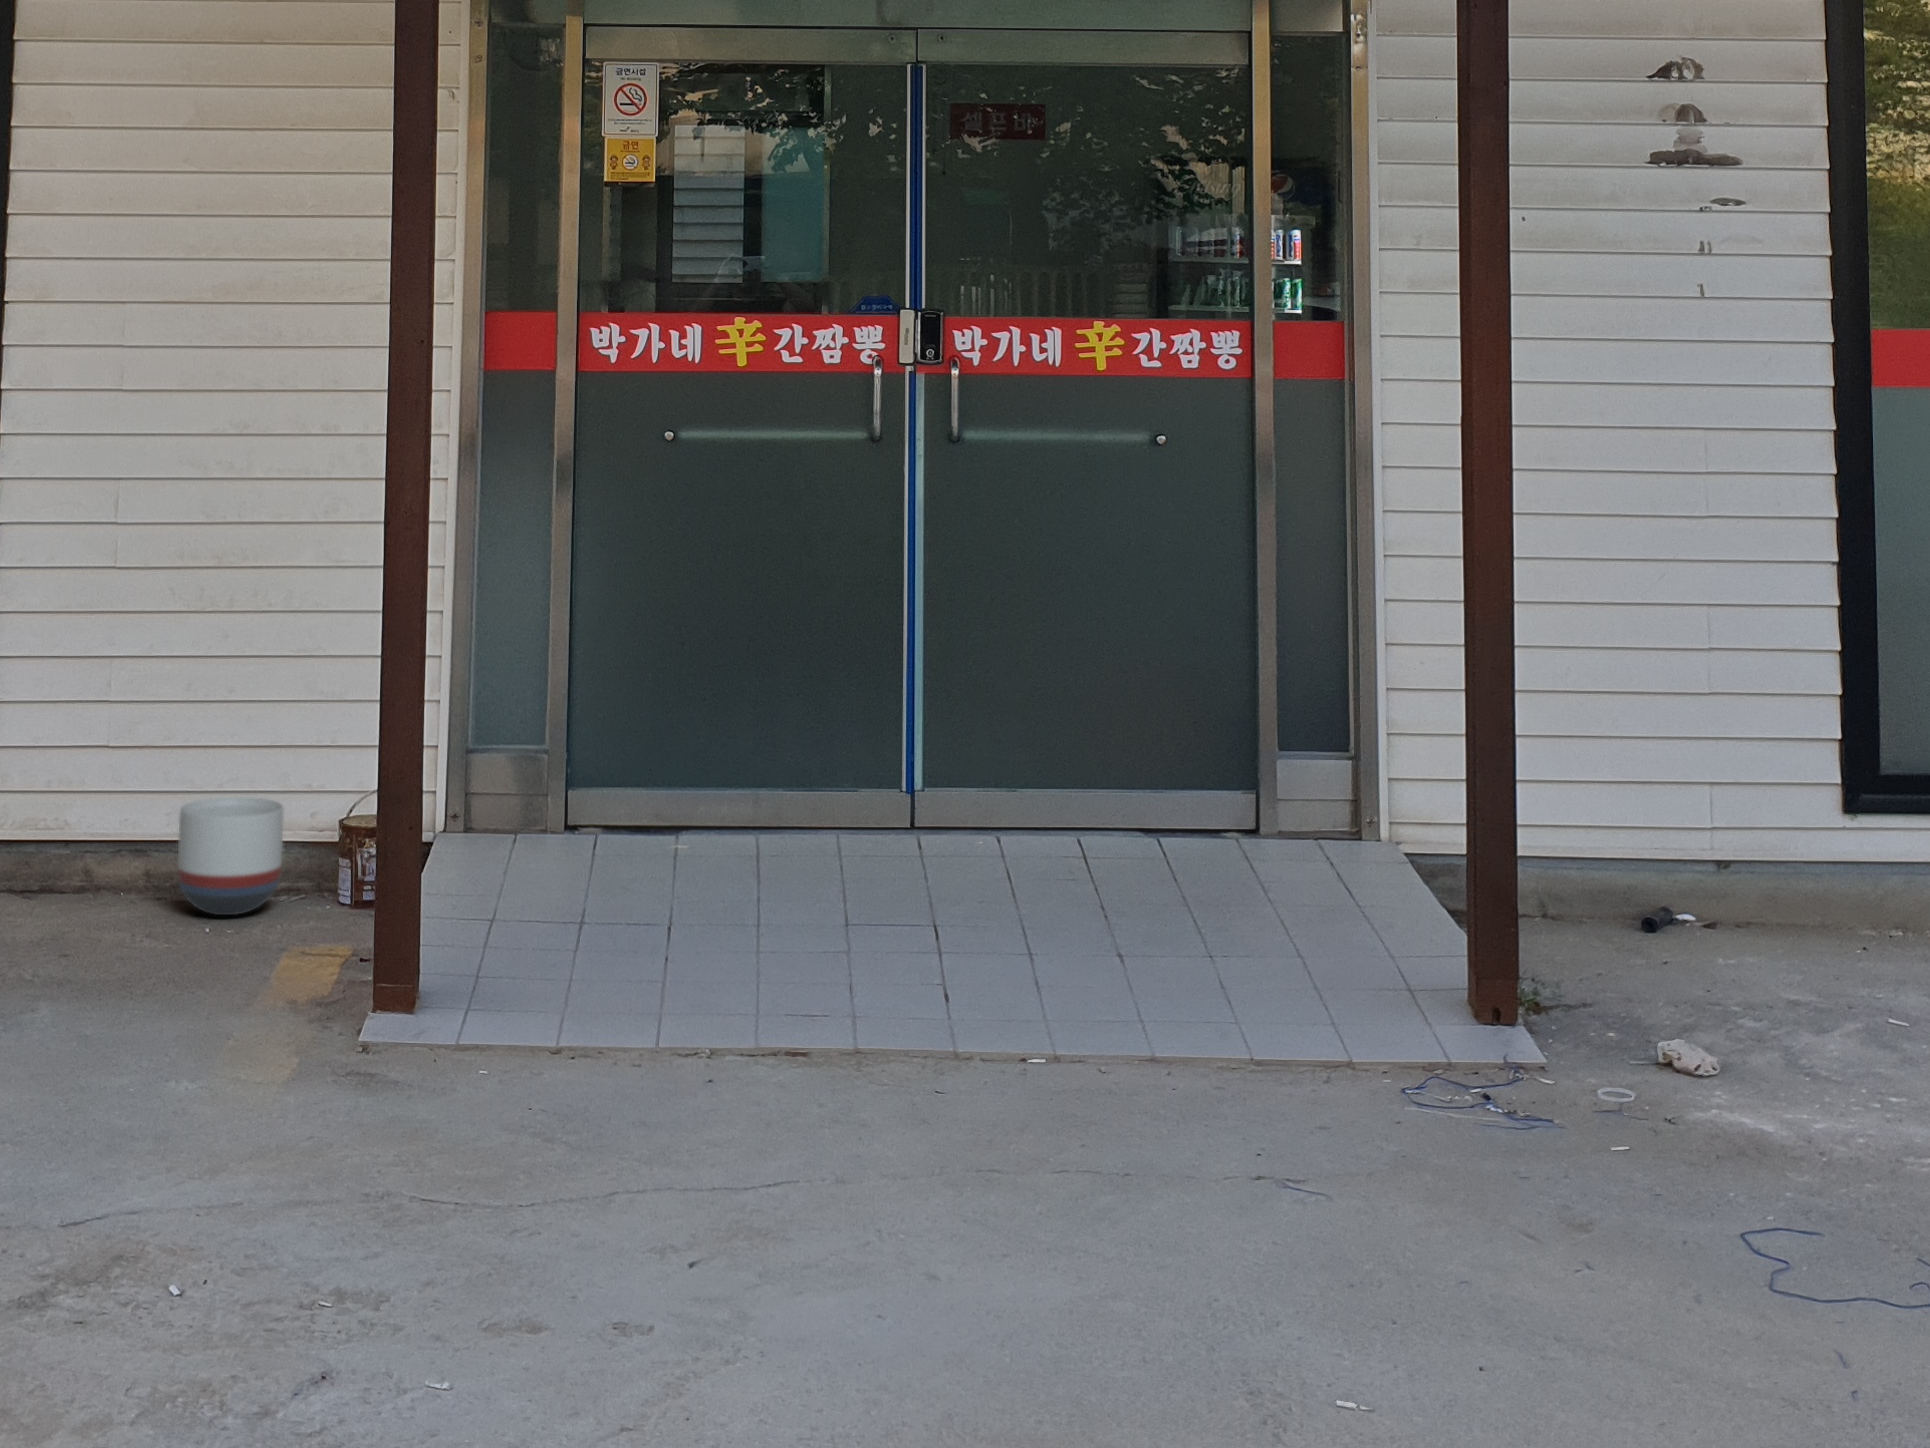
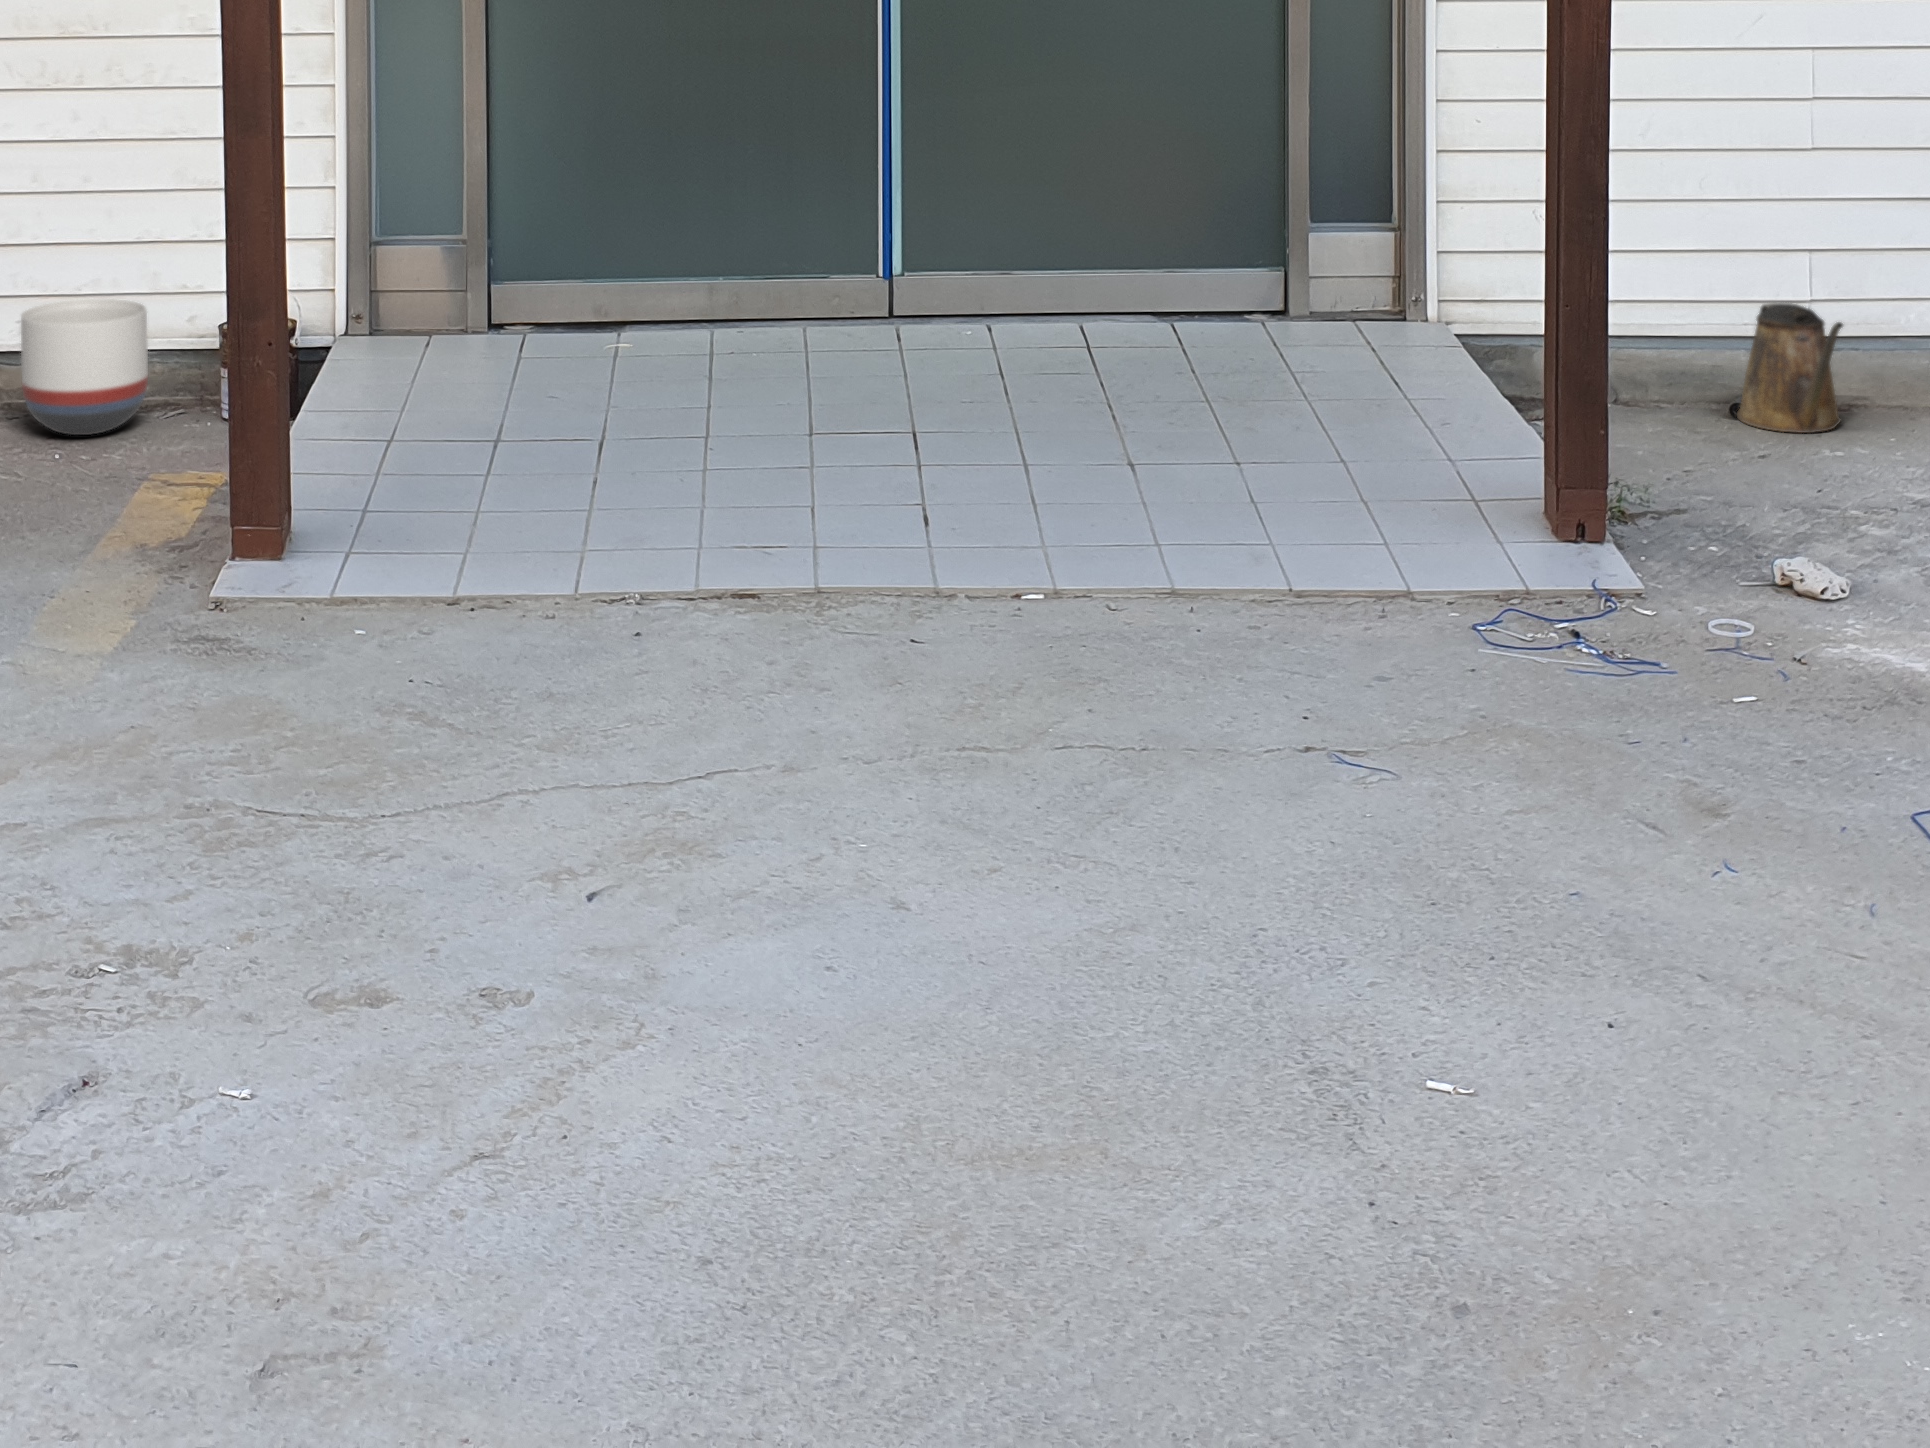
watering can: none [1642,830,1733,946] -> present [1737,303,1843,433]

